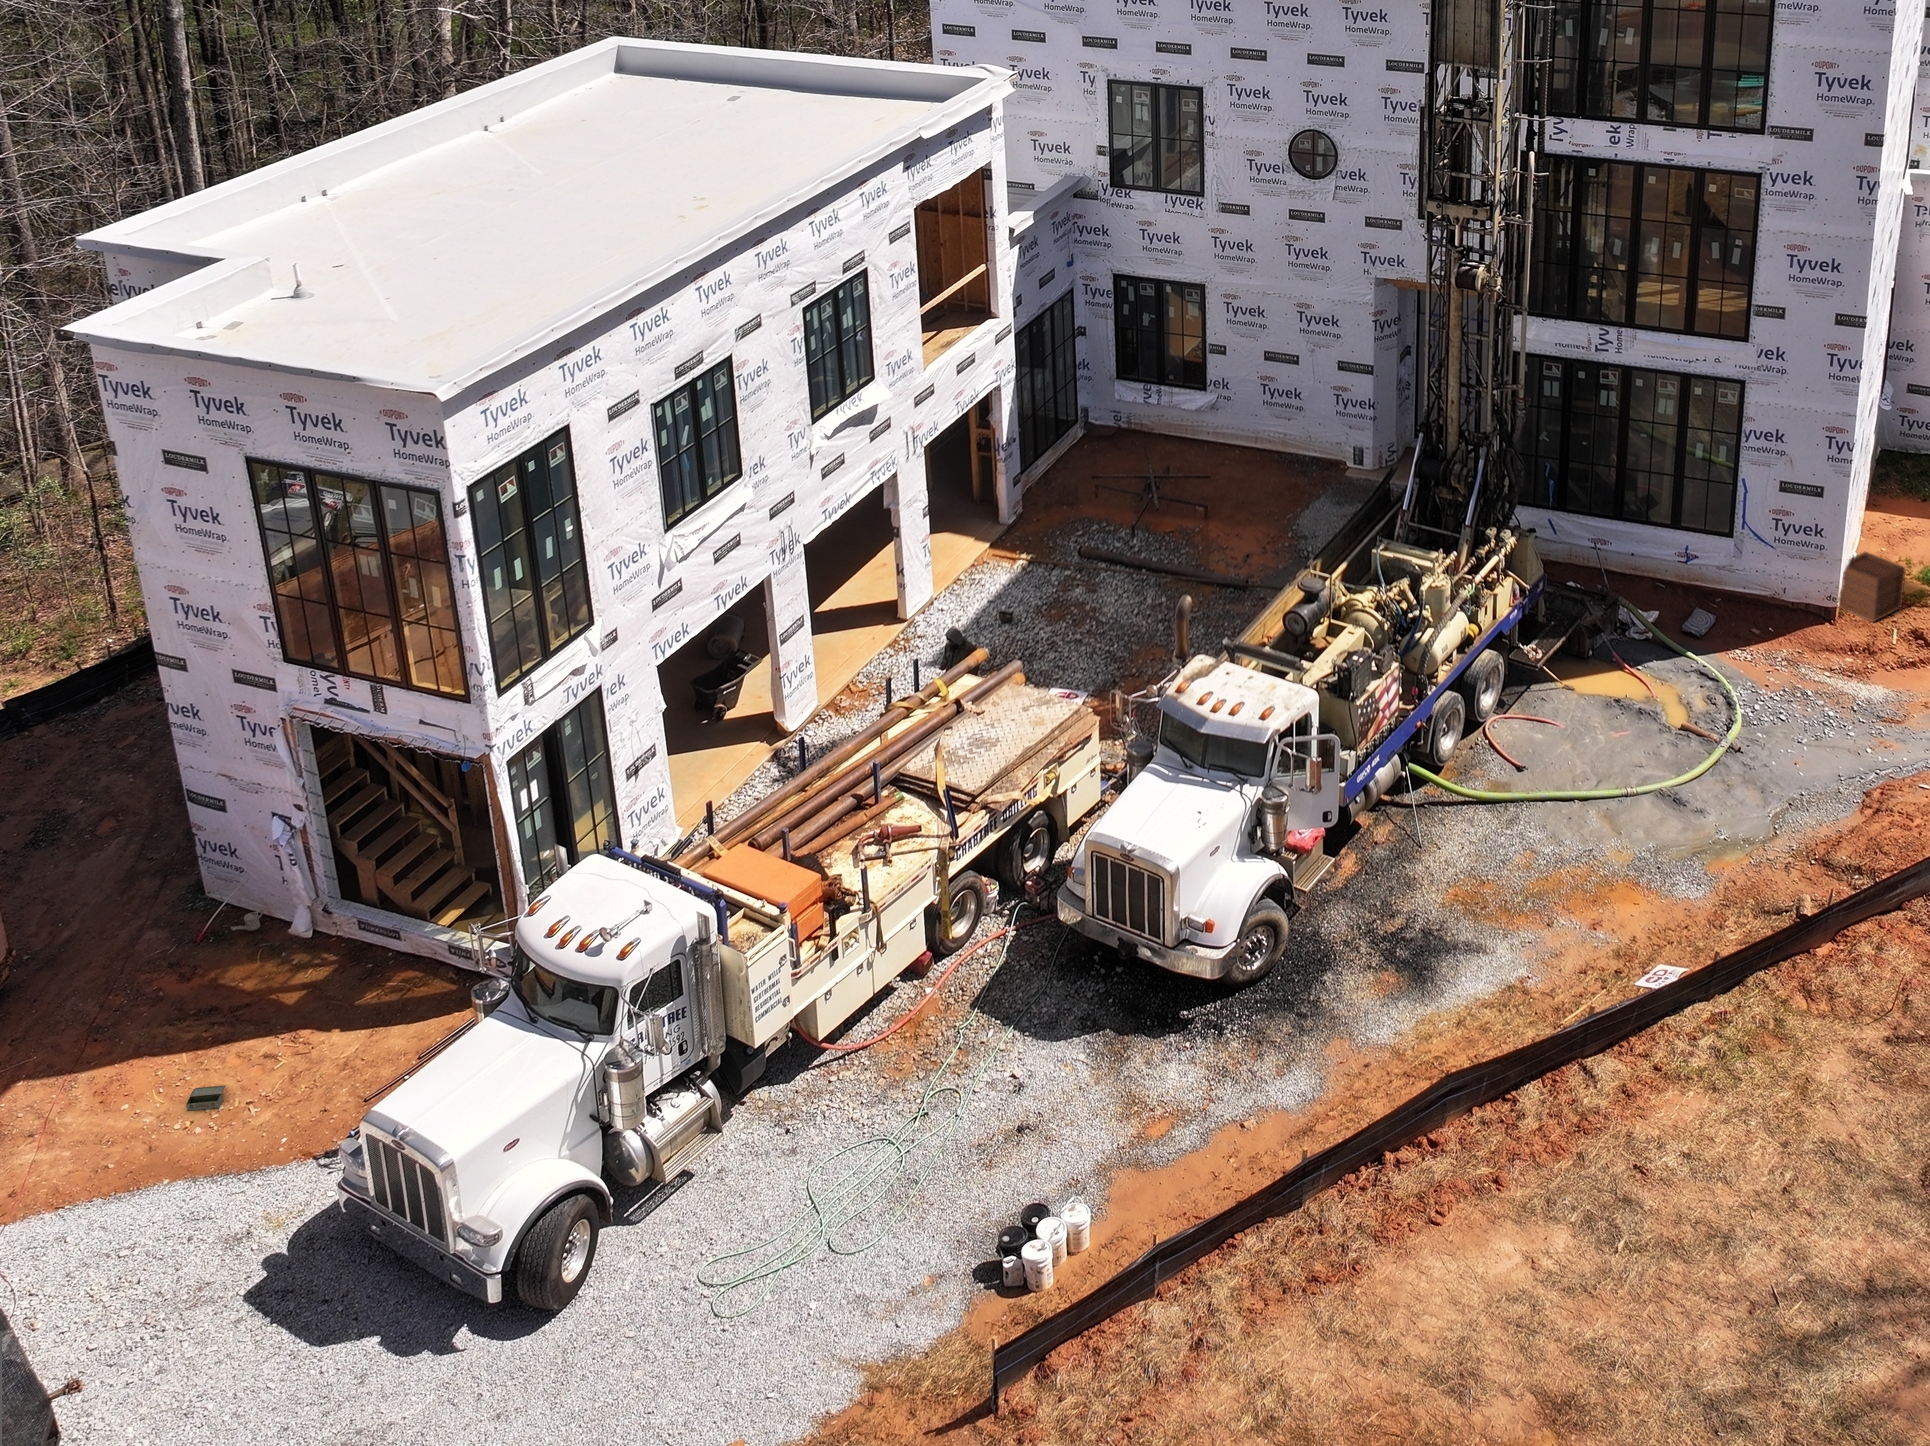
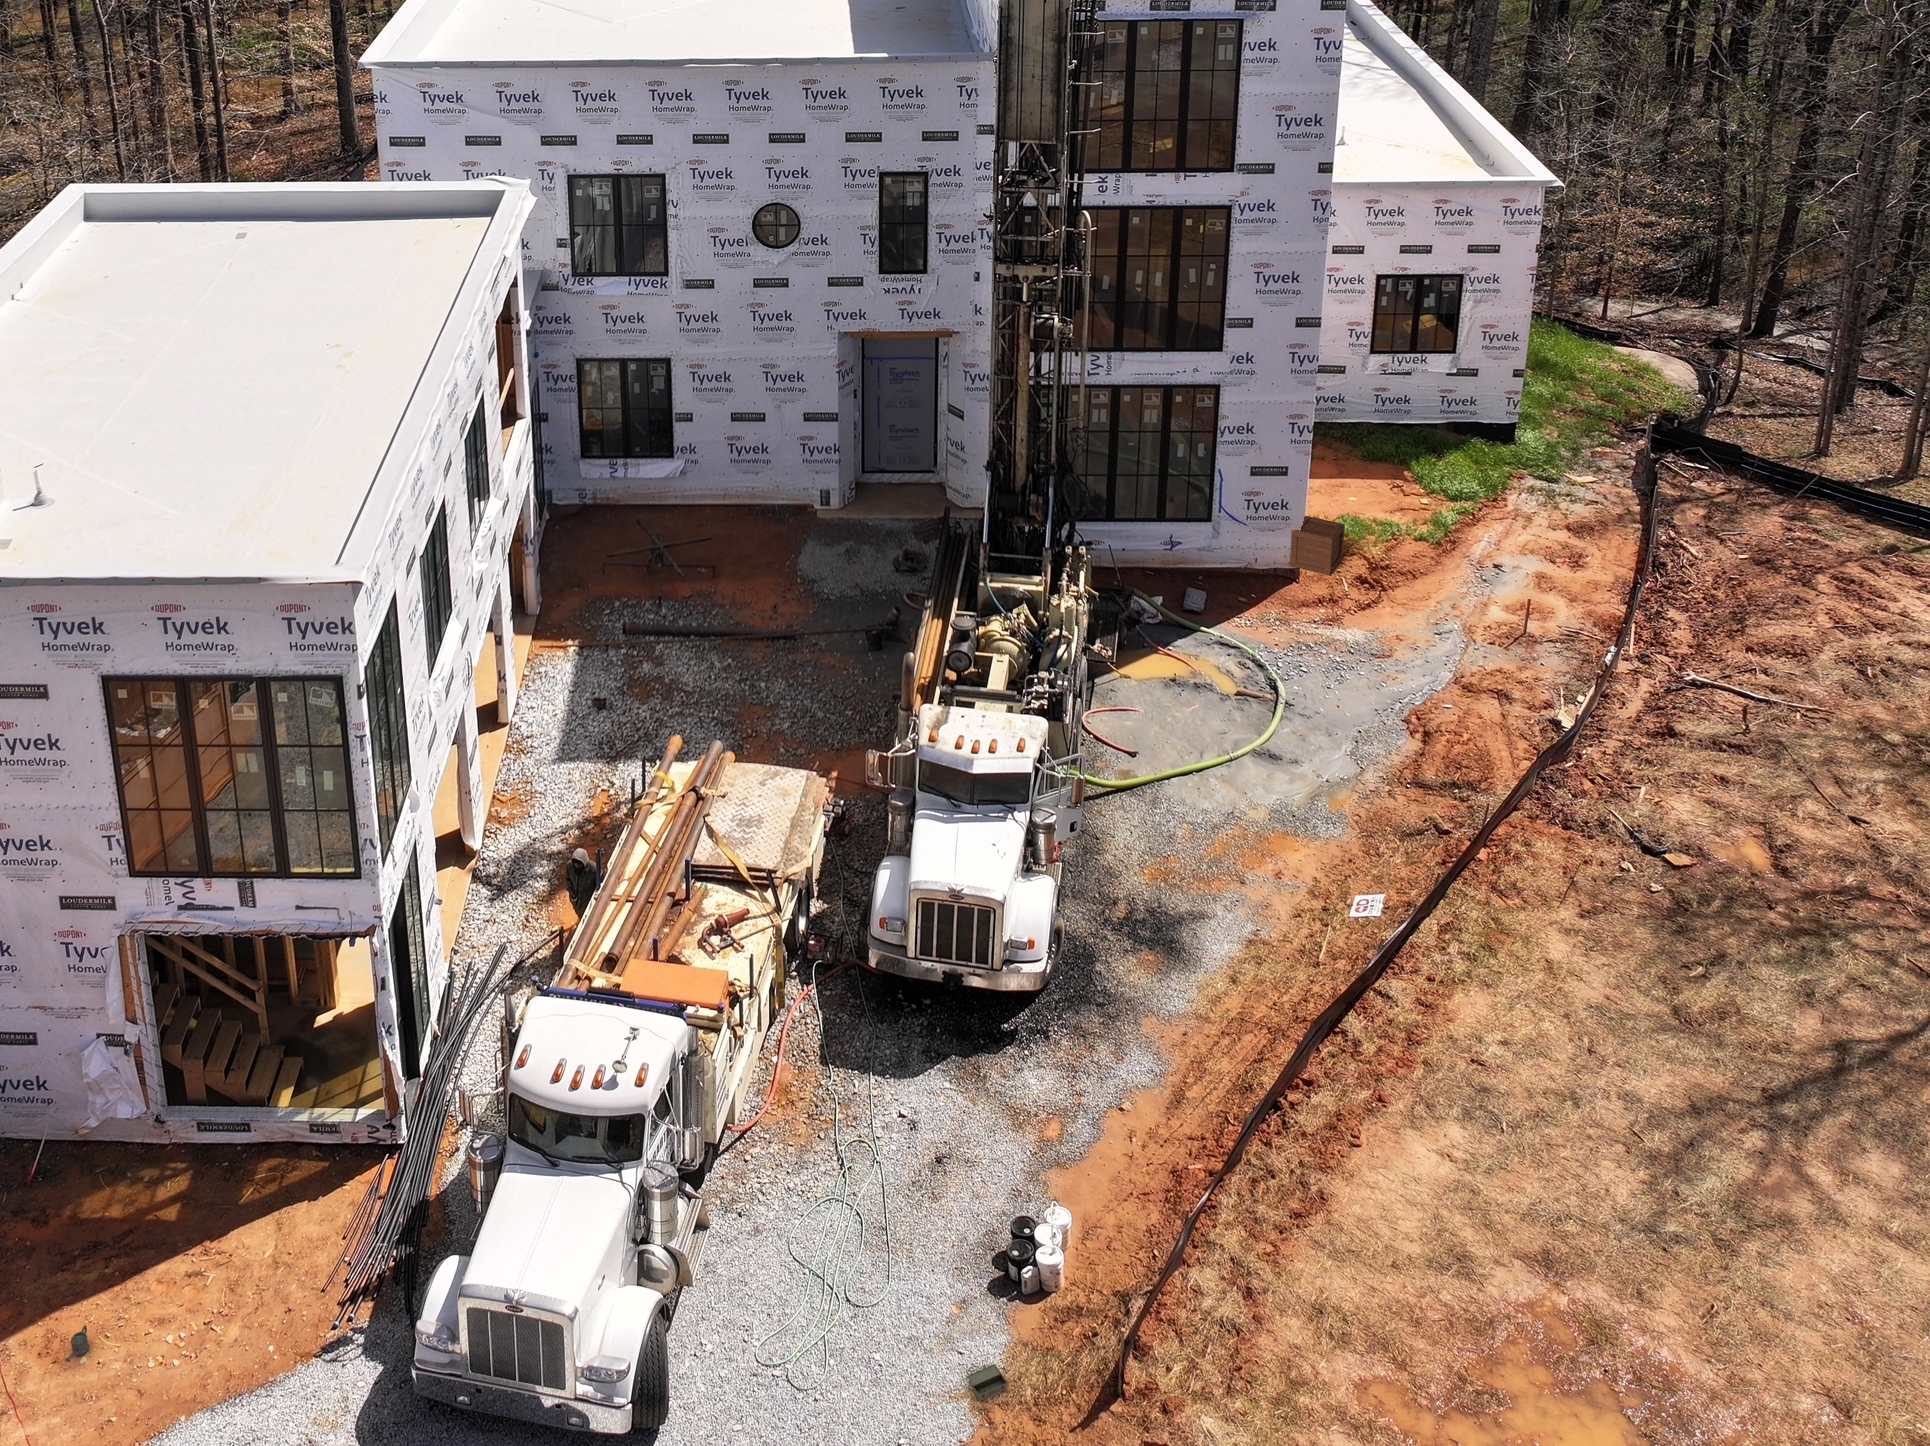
watering can: present [231,909,263,931] -> present [65,1325,89,1362]
toolbox: present [186,1086,225,1111] -> present [967,1365,1007,1401]

